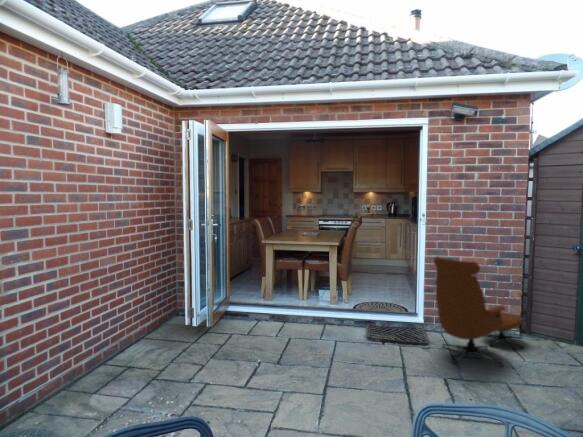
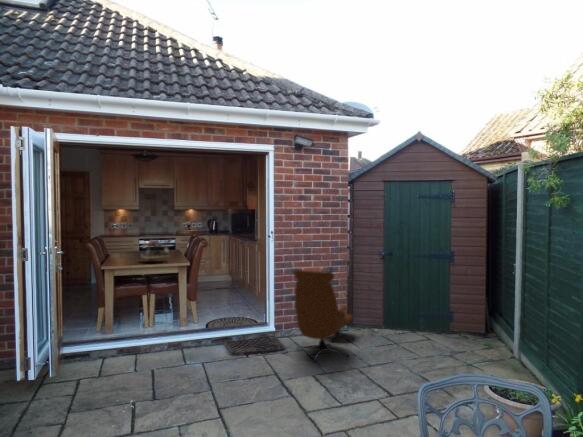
flower arrangement: none [301,216,330,239] -> present [142,238,171,261]

